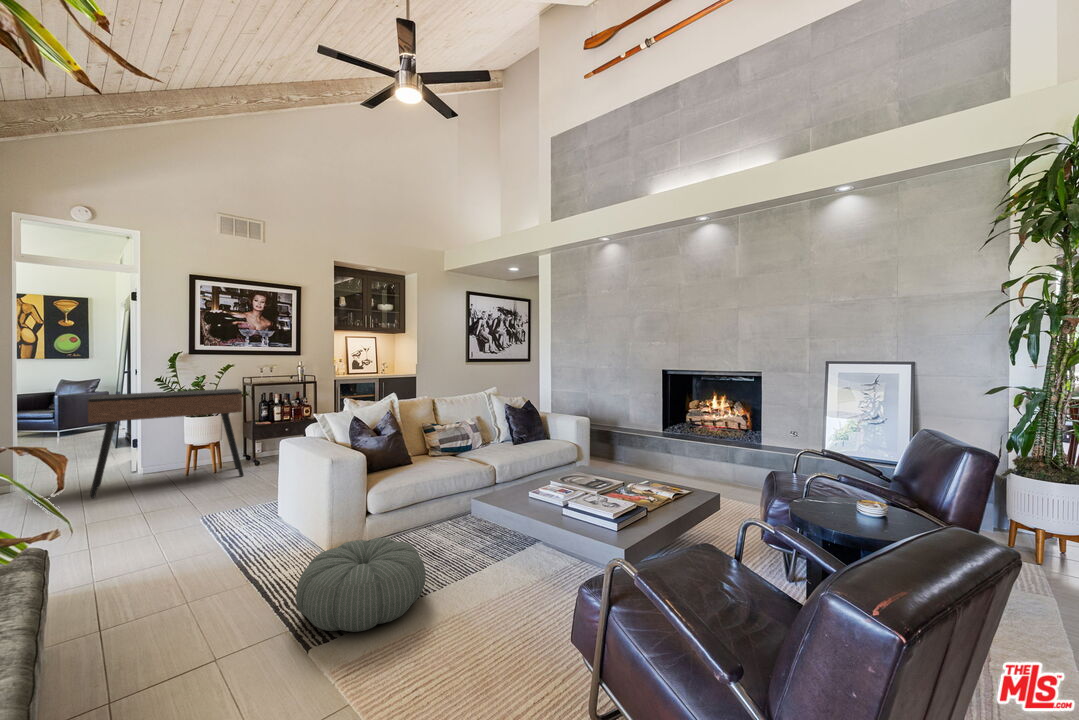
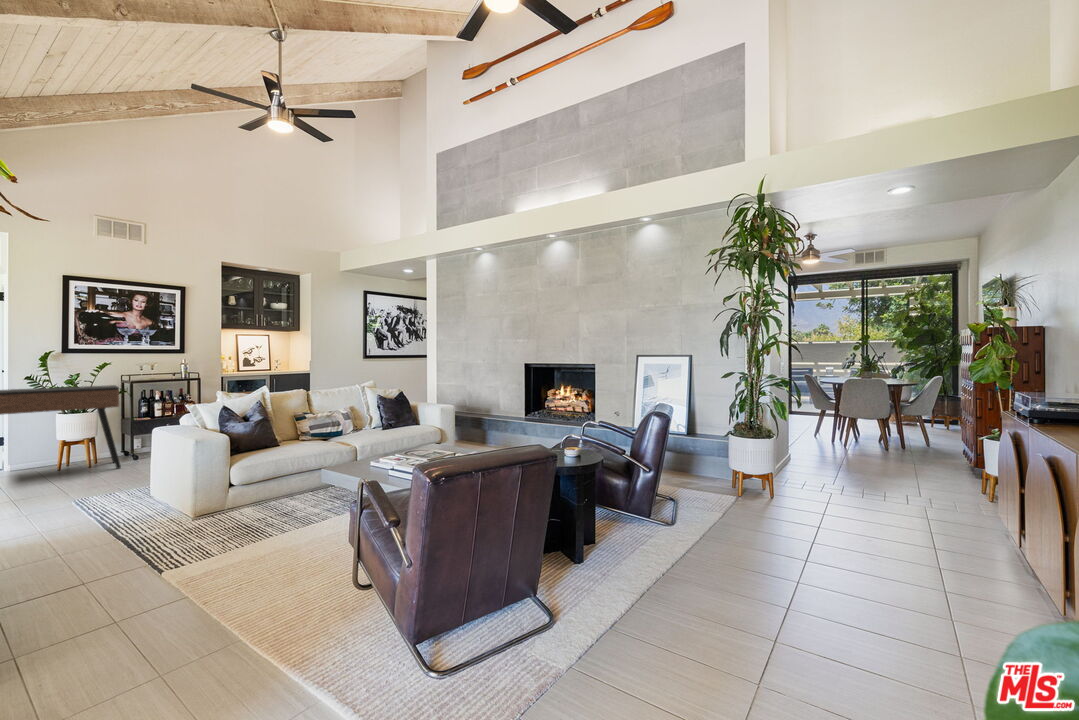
pouf: present [296,538,426,632] -> none [155,498,270,562]

